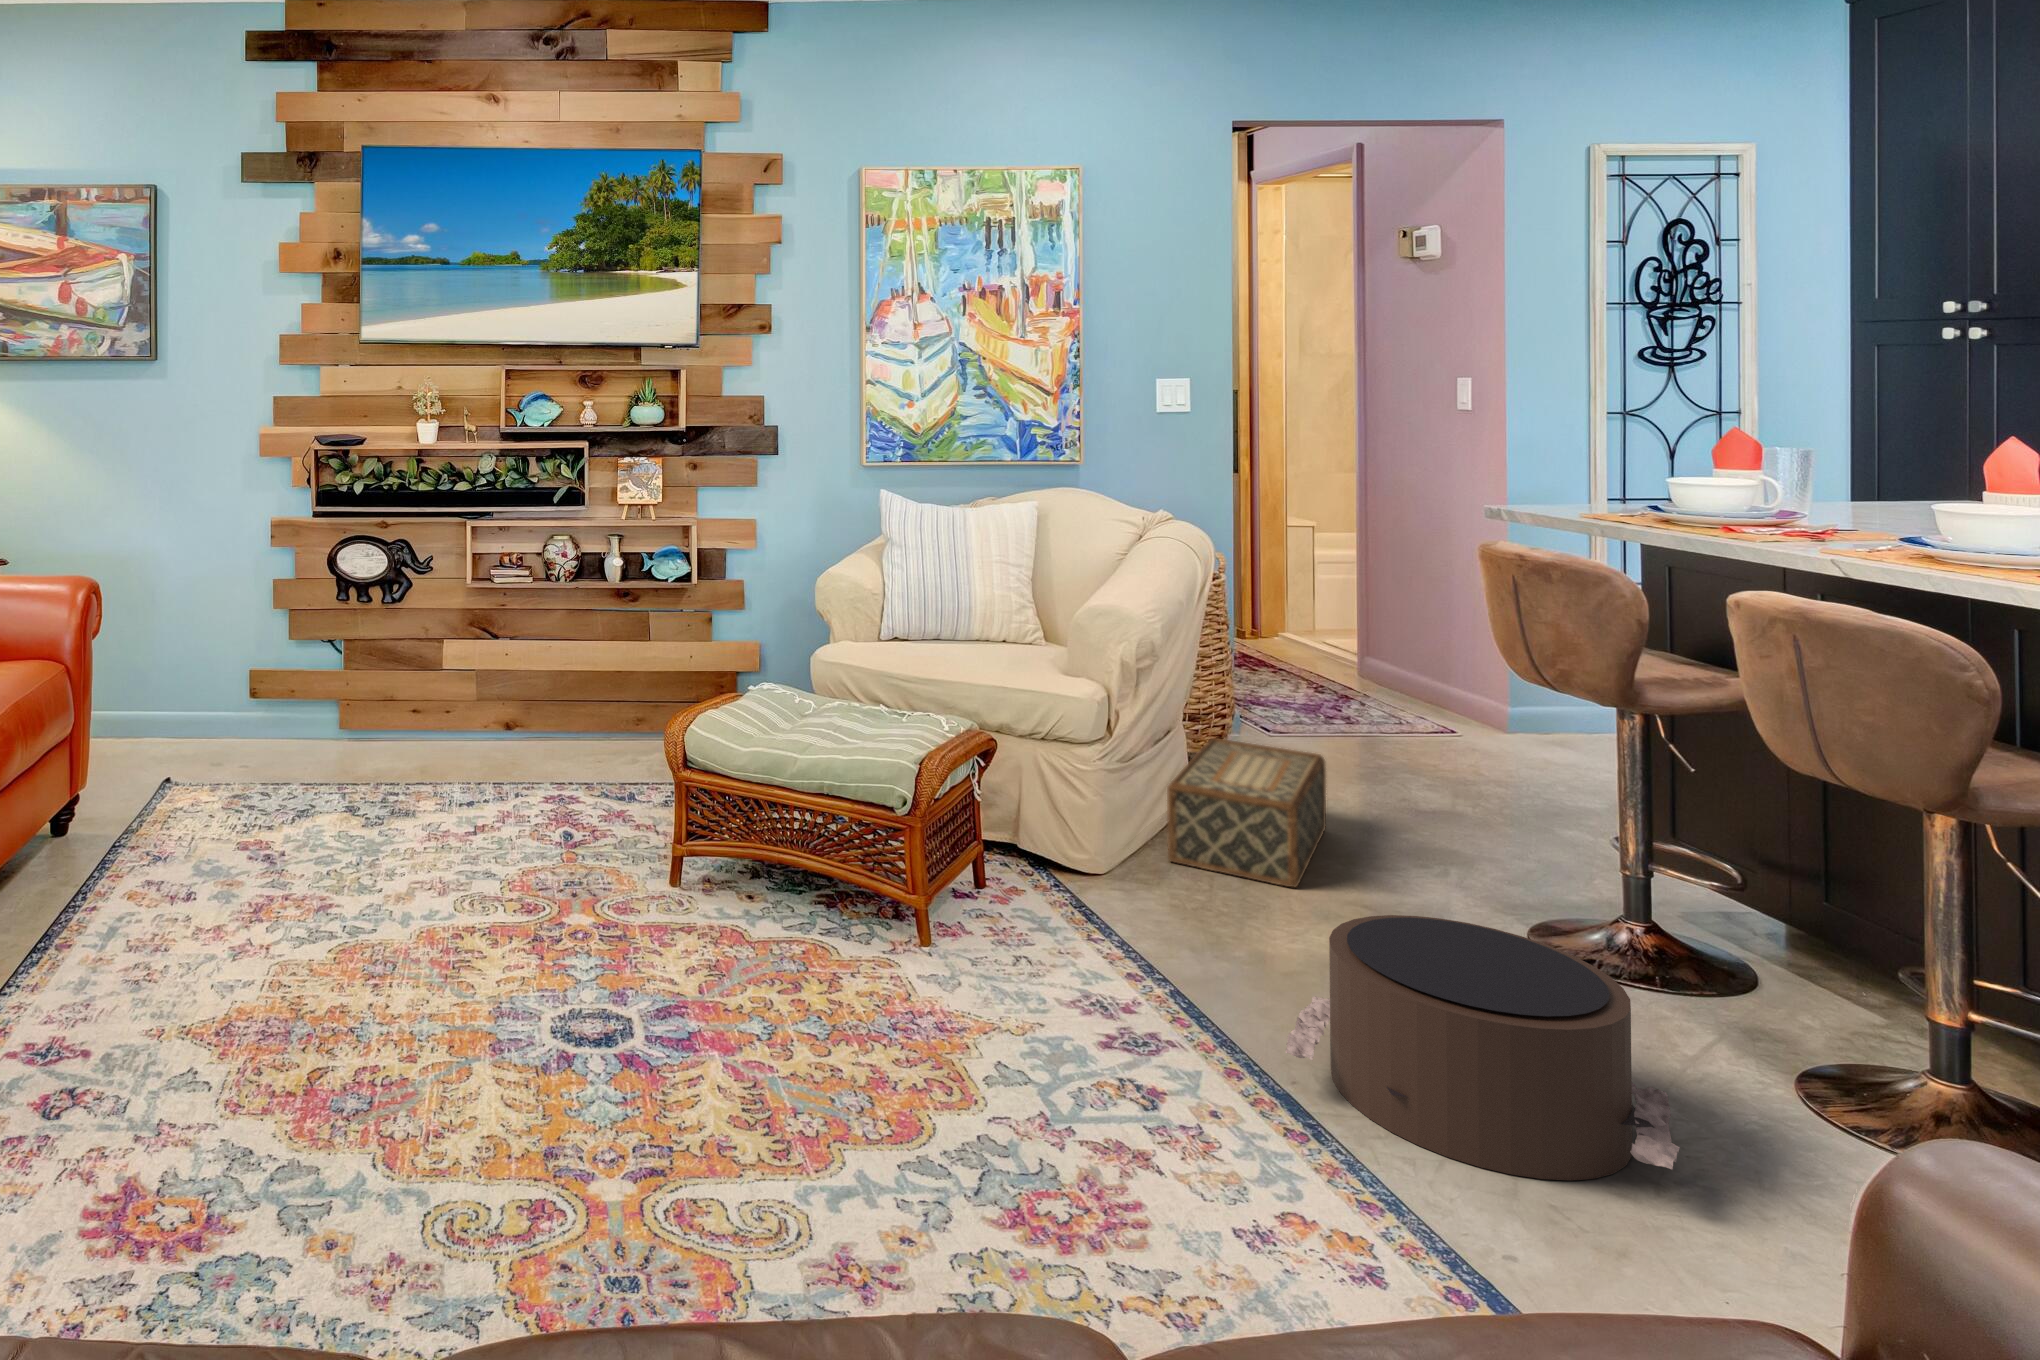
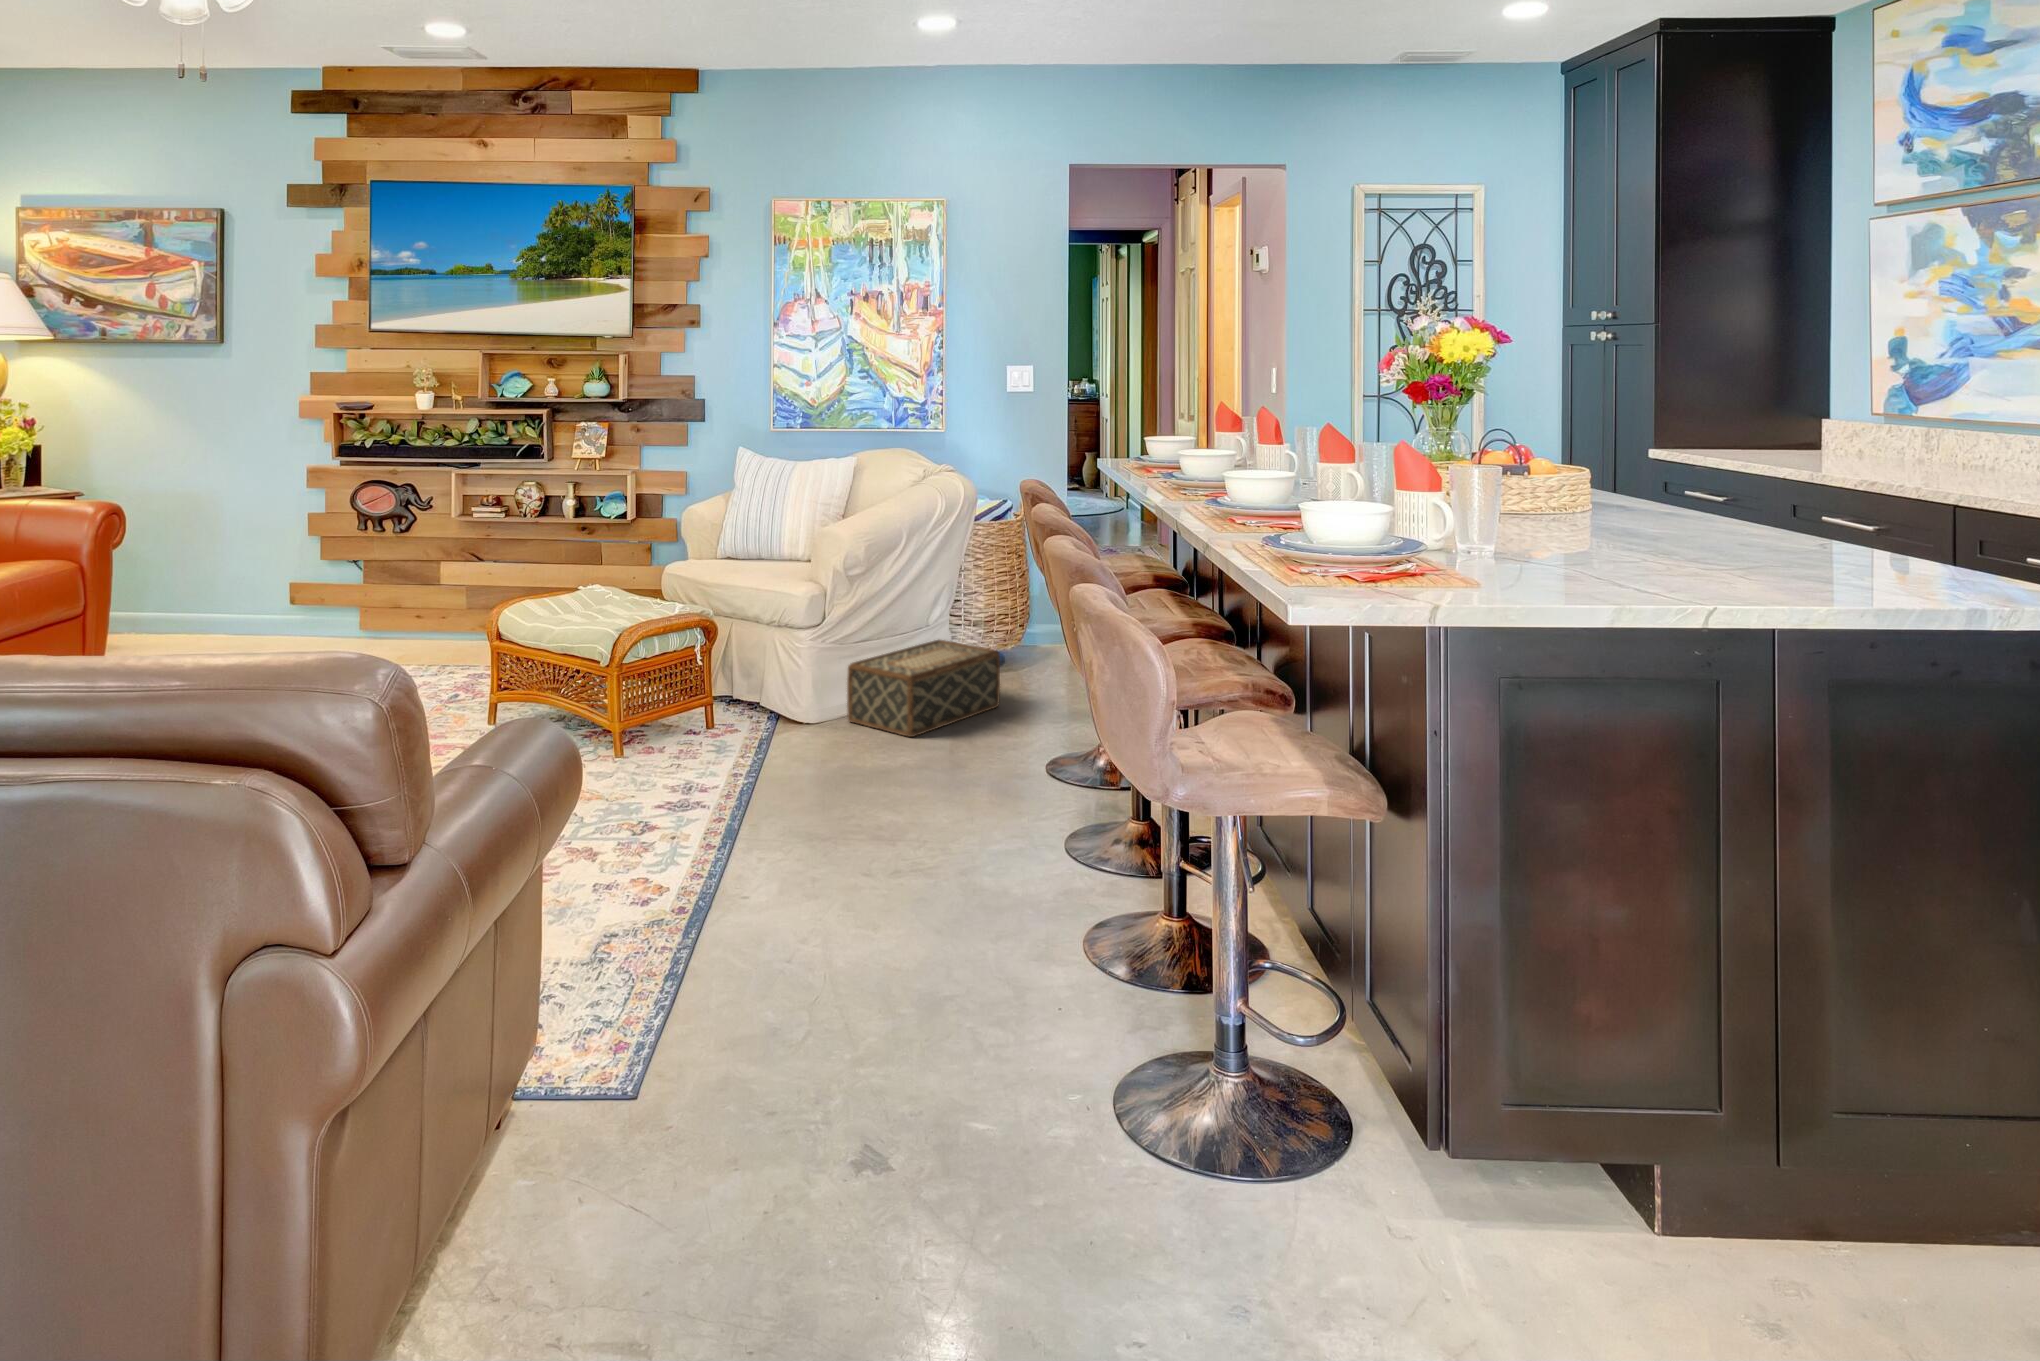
pouf: present [1286,915,1680,1181] -> none [704,727,907,872]

